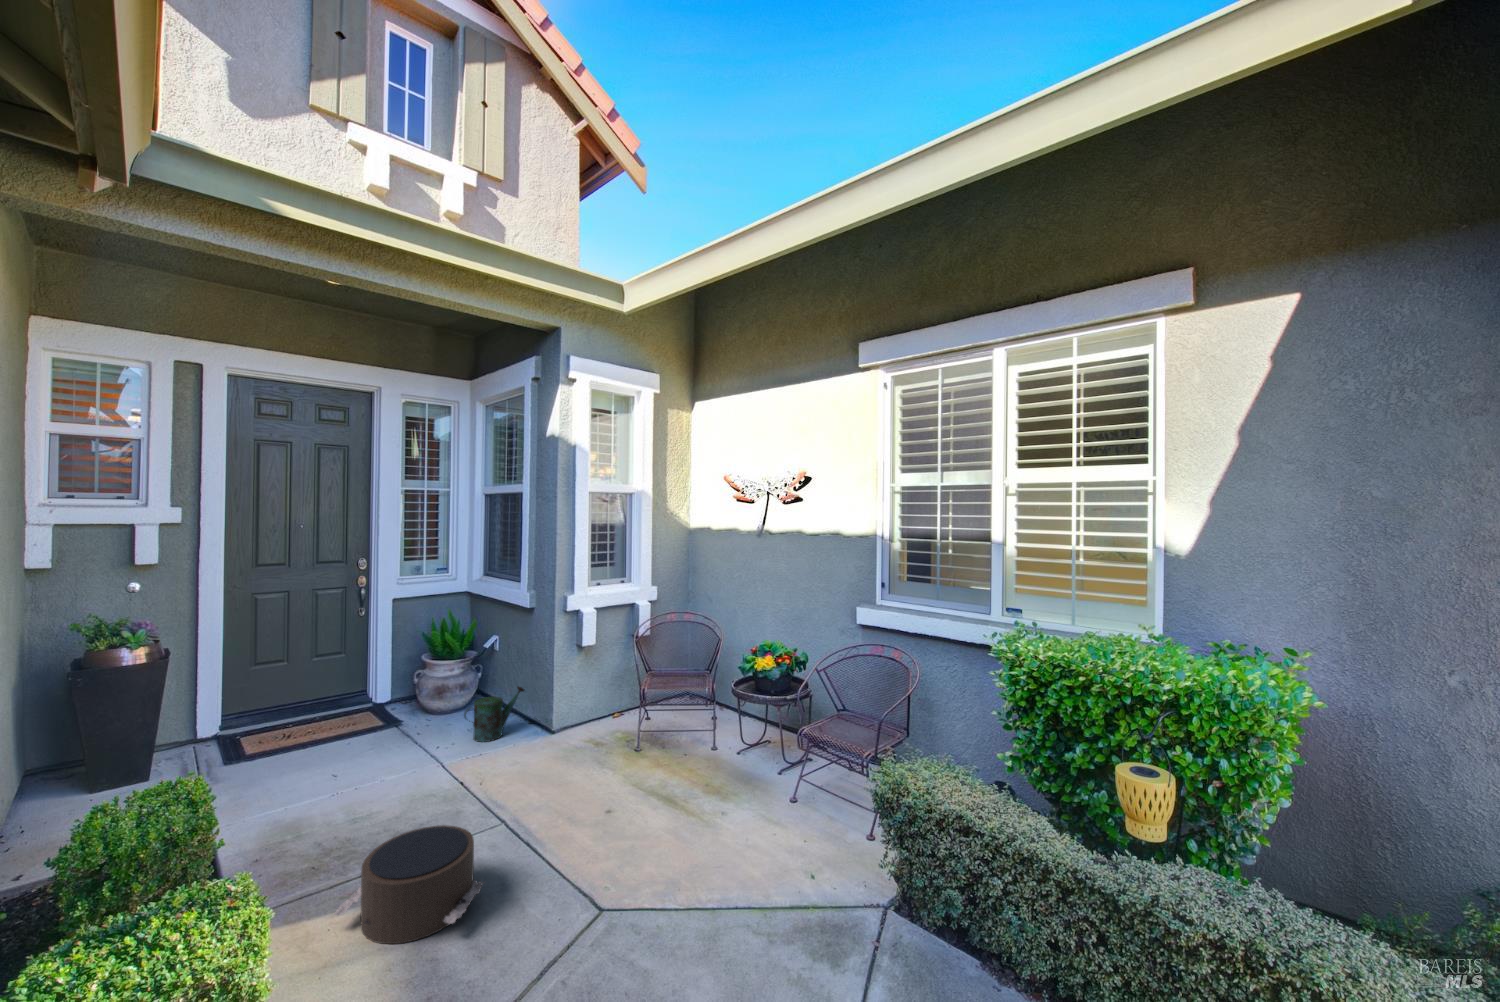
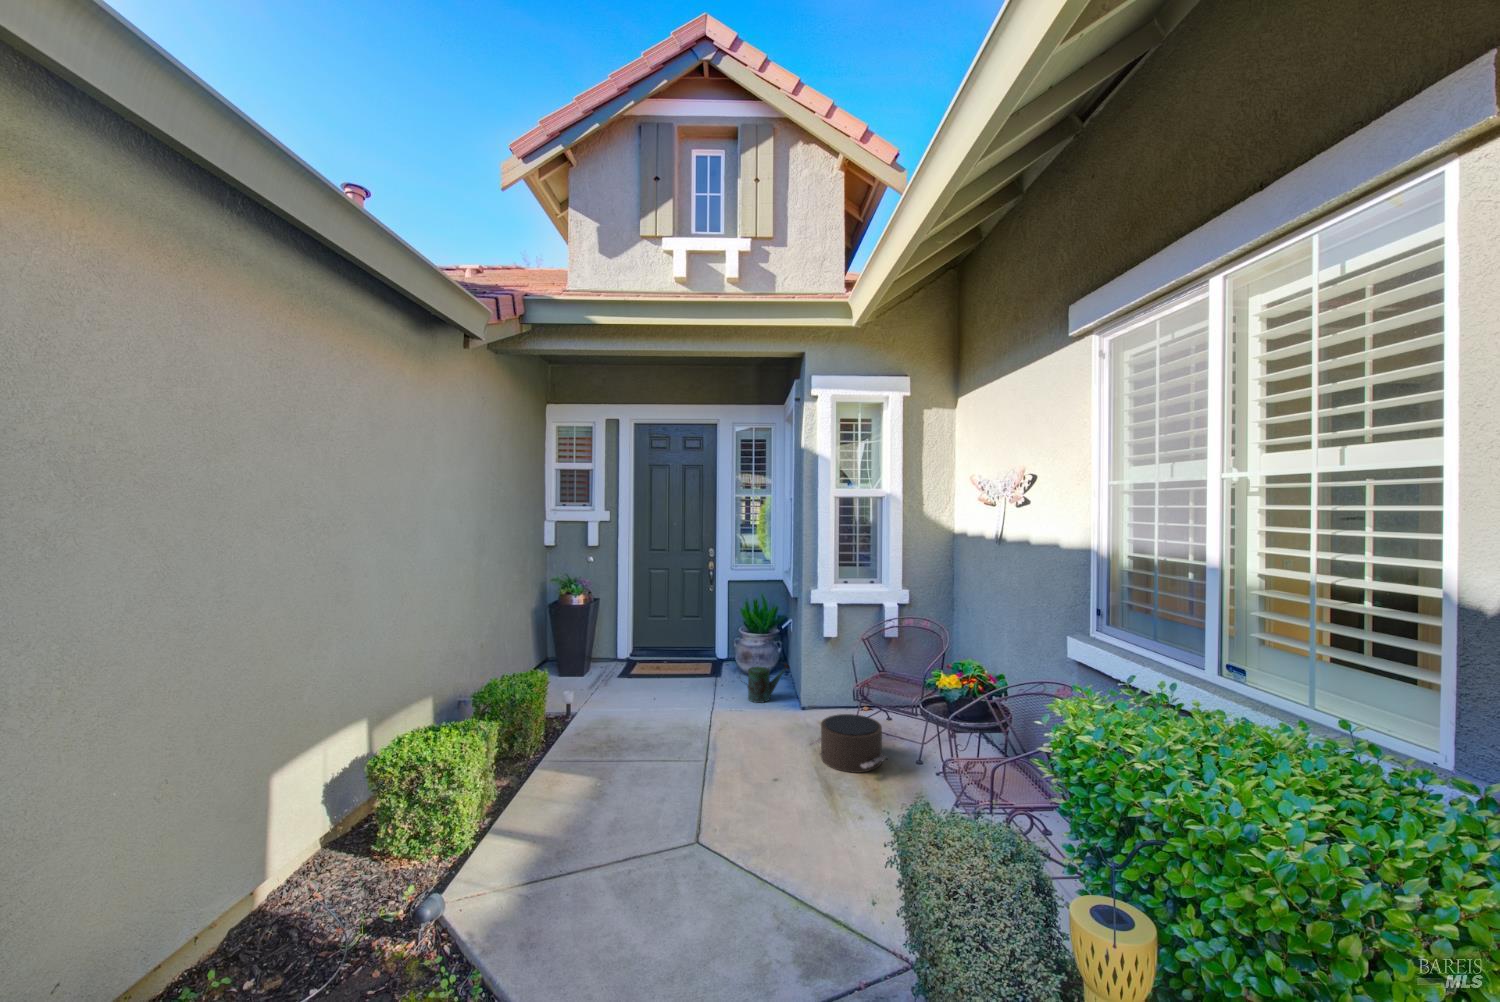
pouf: present [334,825,484,944] -> present [809,714,885,773]

